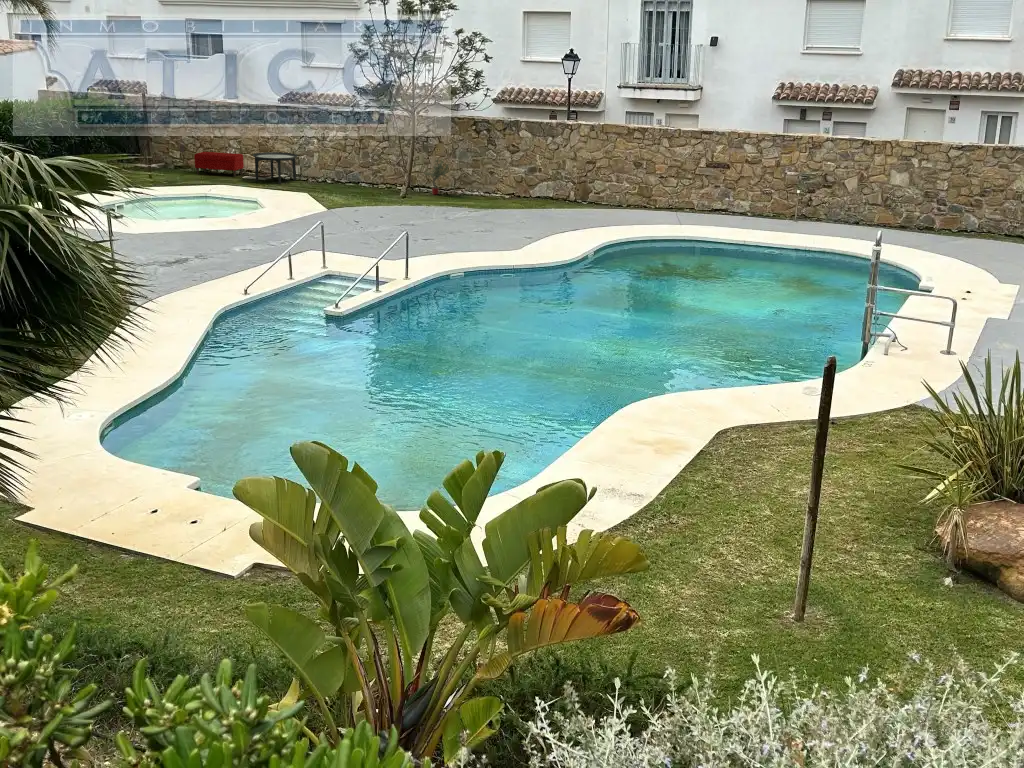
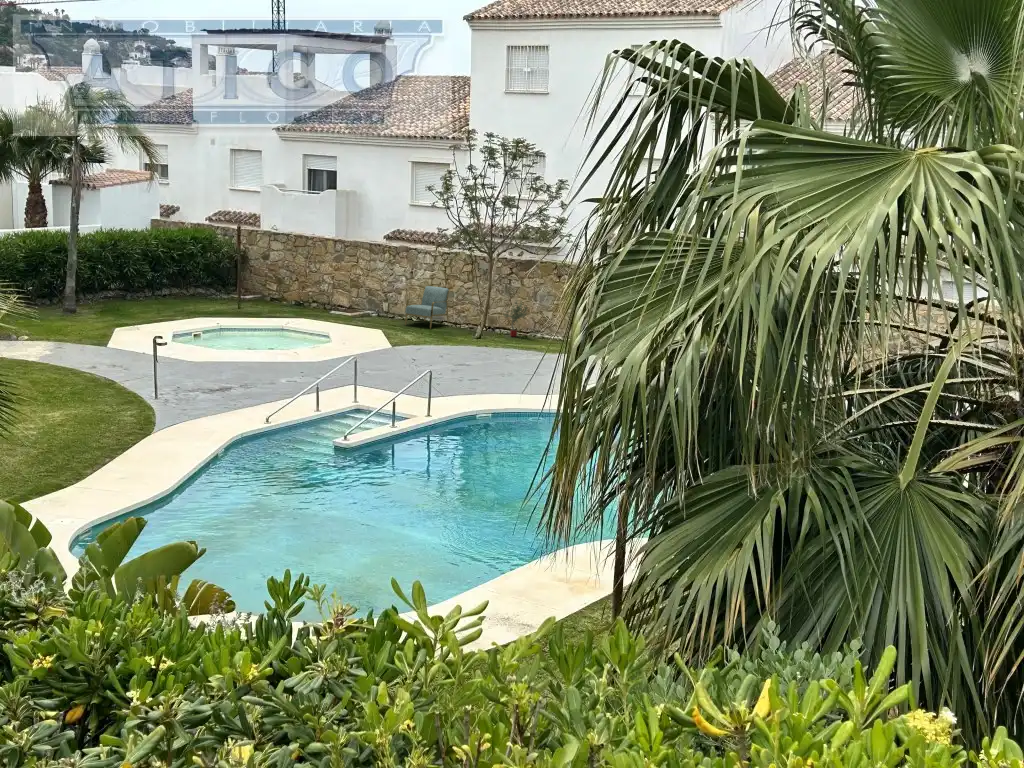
chair: none [324,147,366,190] -> present [405,286,449,329]
bench: present [194,152,244,177] -> none [287,285,335,311]
round table: present [253,152,297,184] -> none [340,288,384,320]

